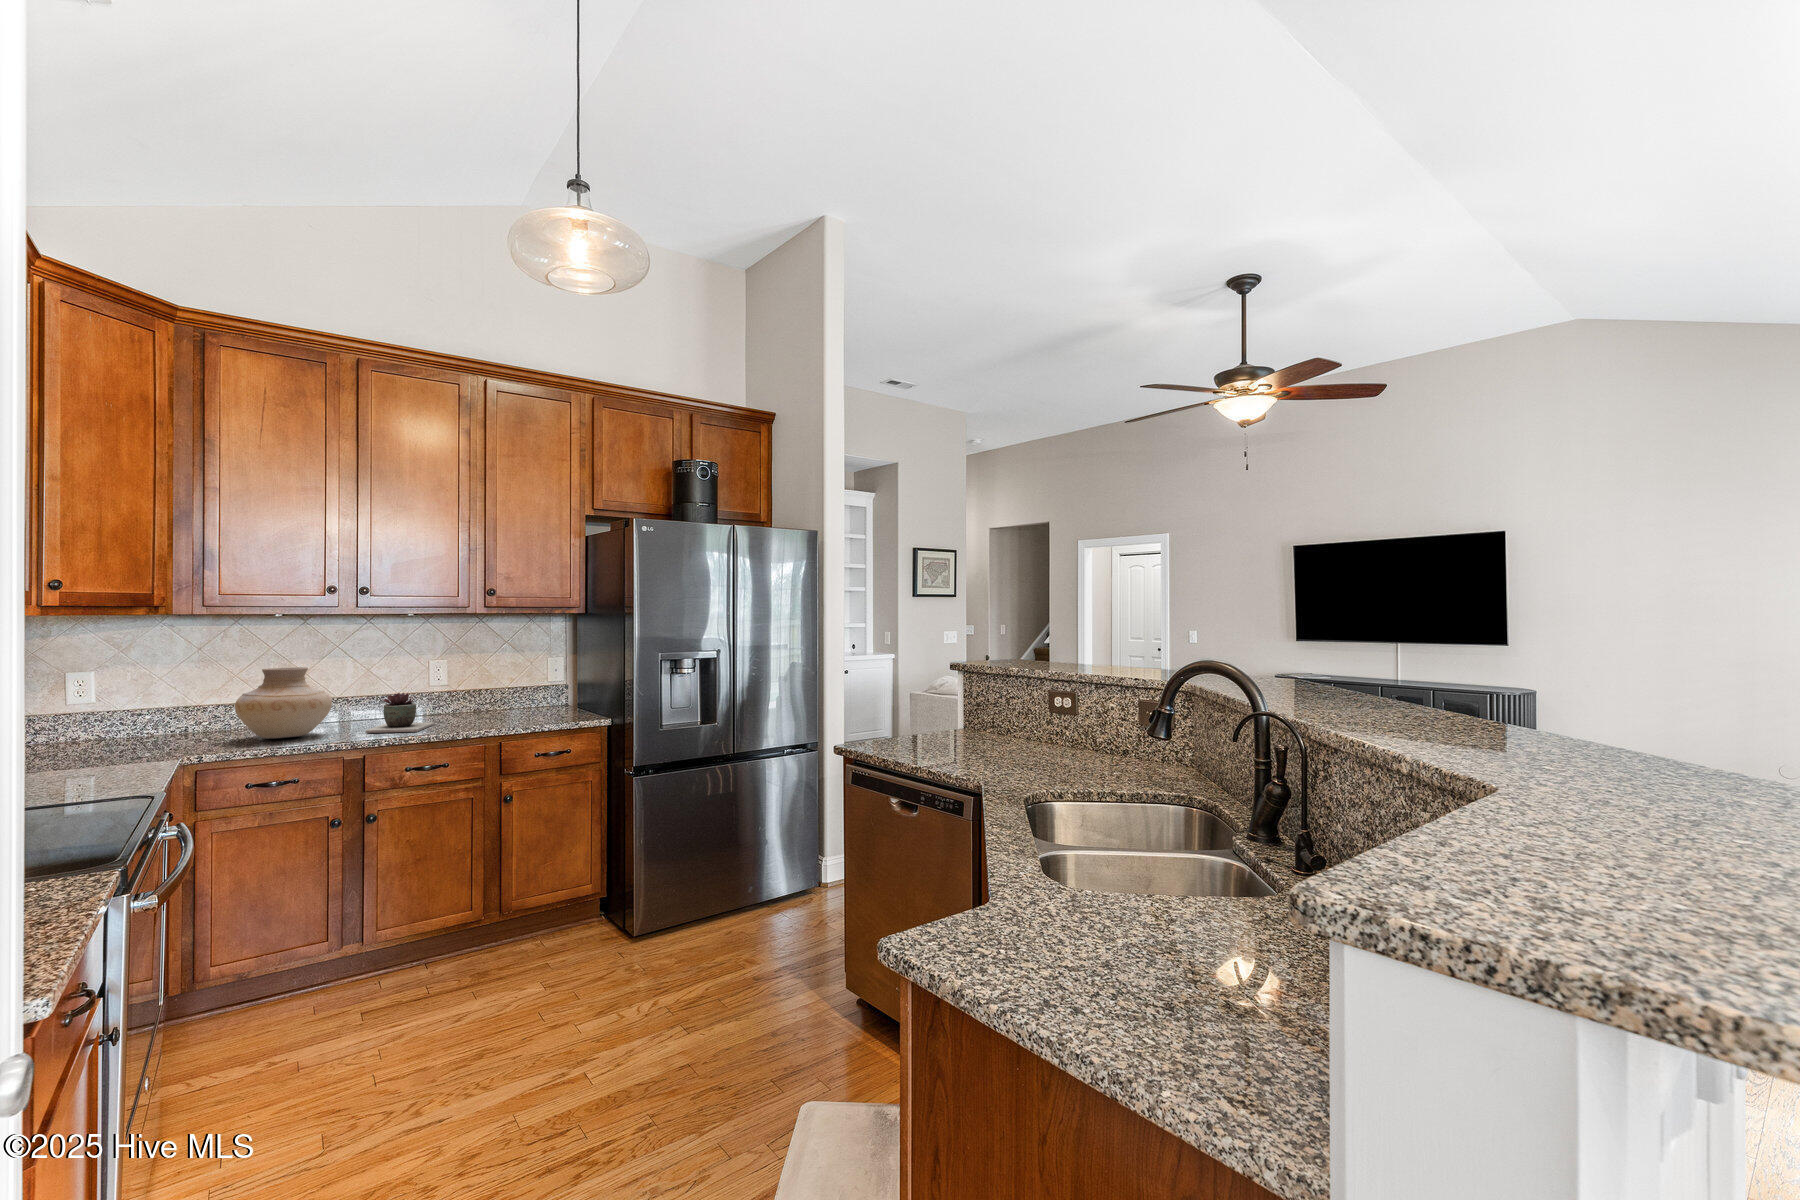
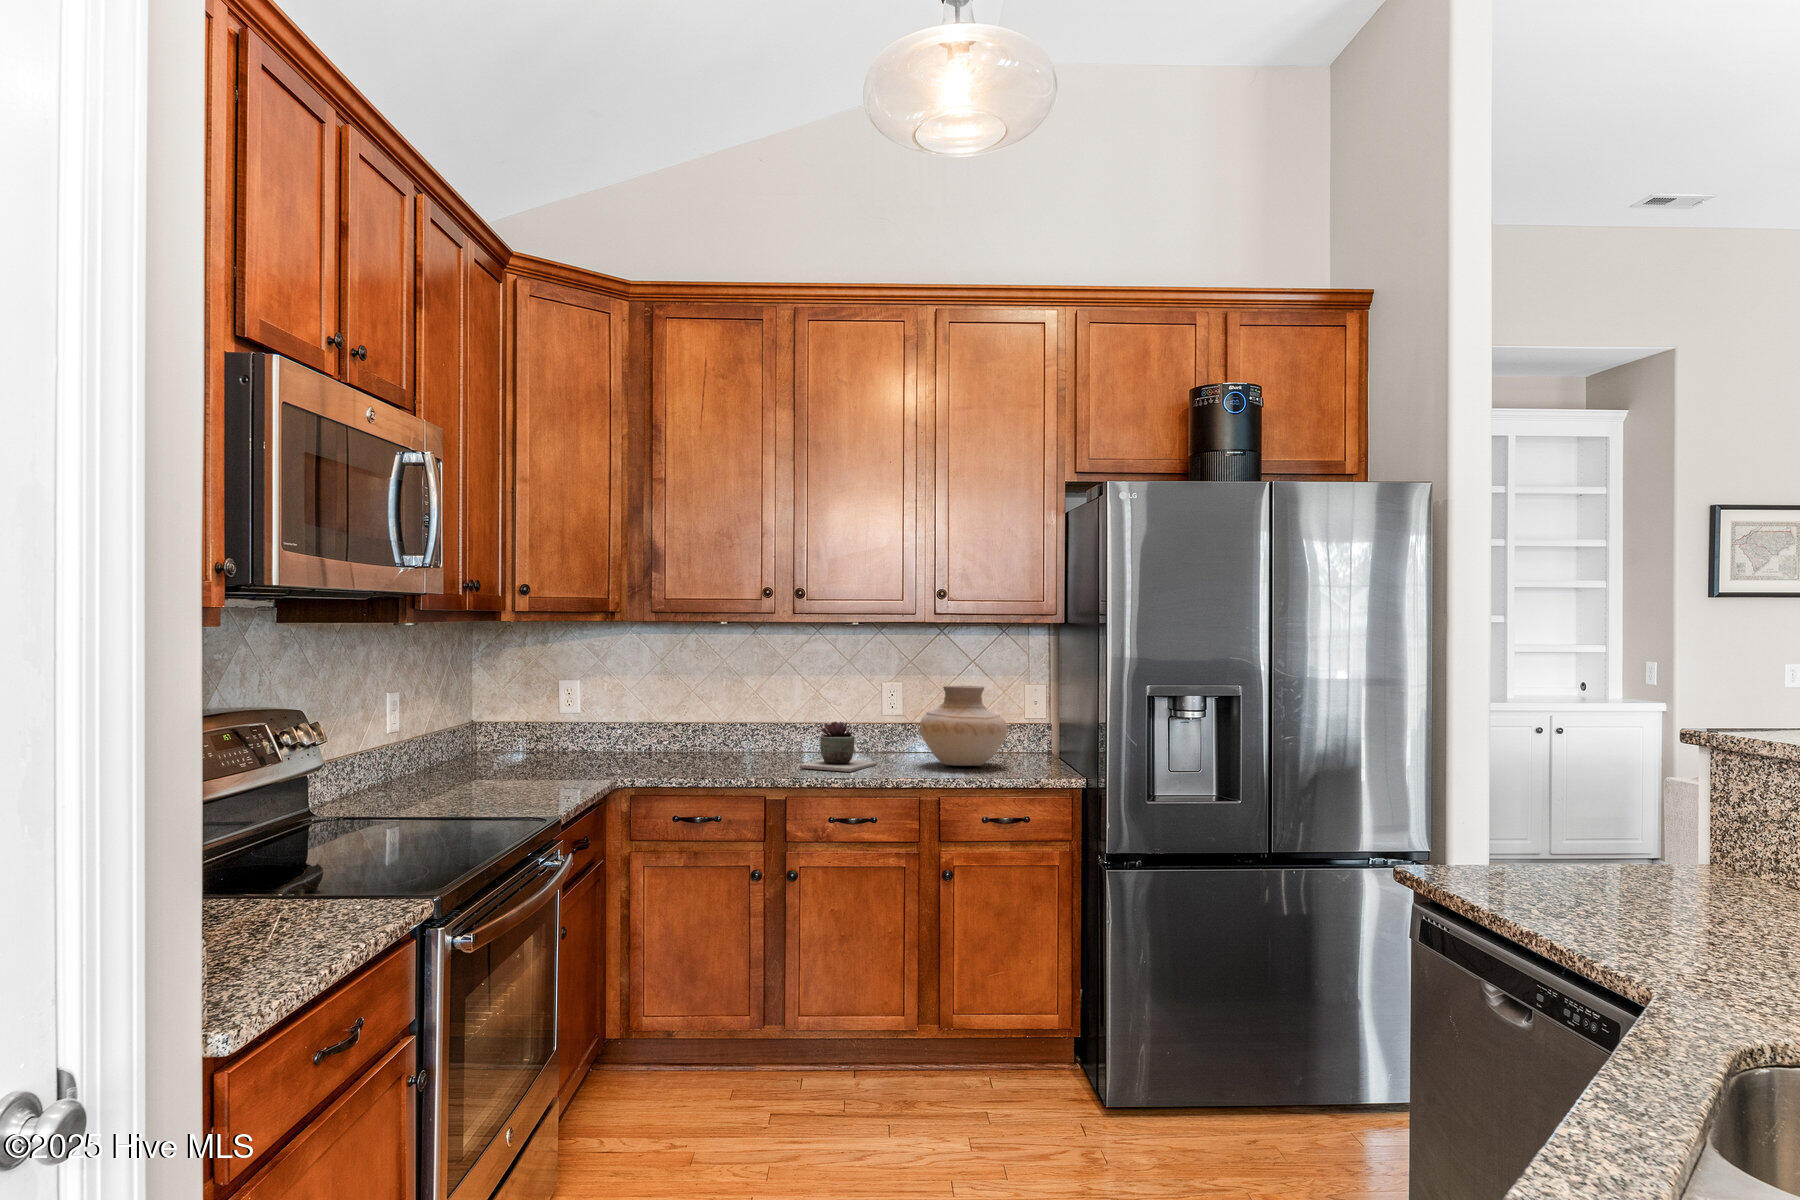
vase: present [235,667,332,739] -> present [920,686,1007,766]

